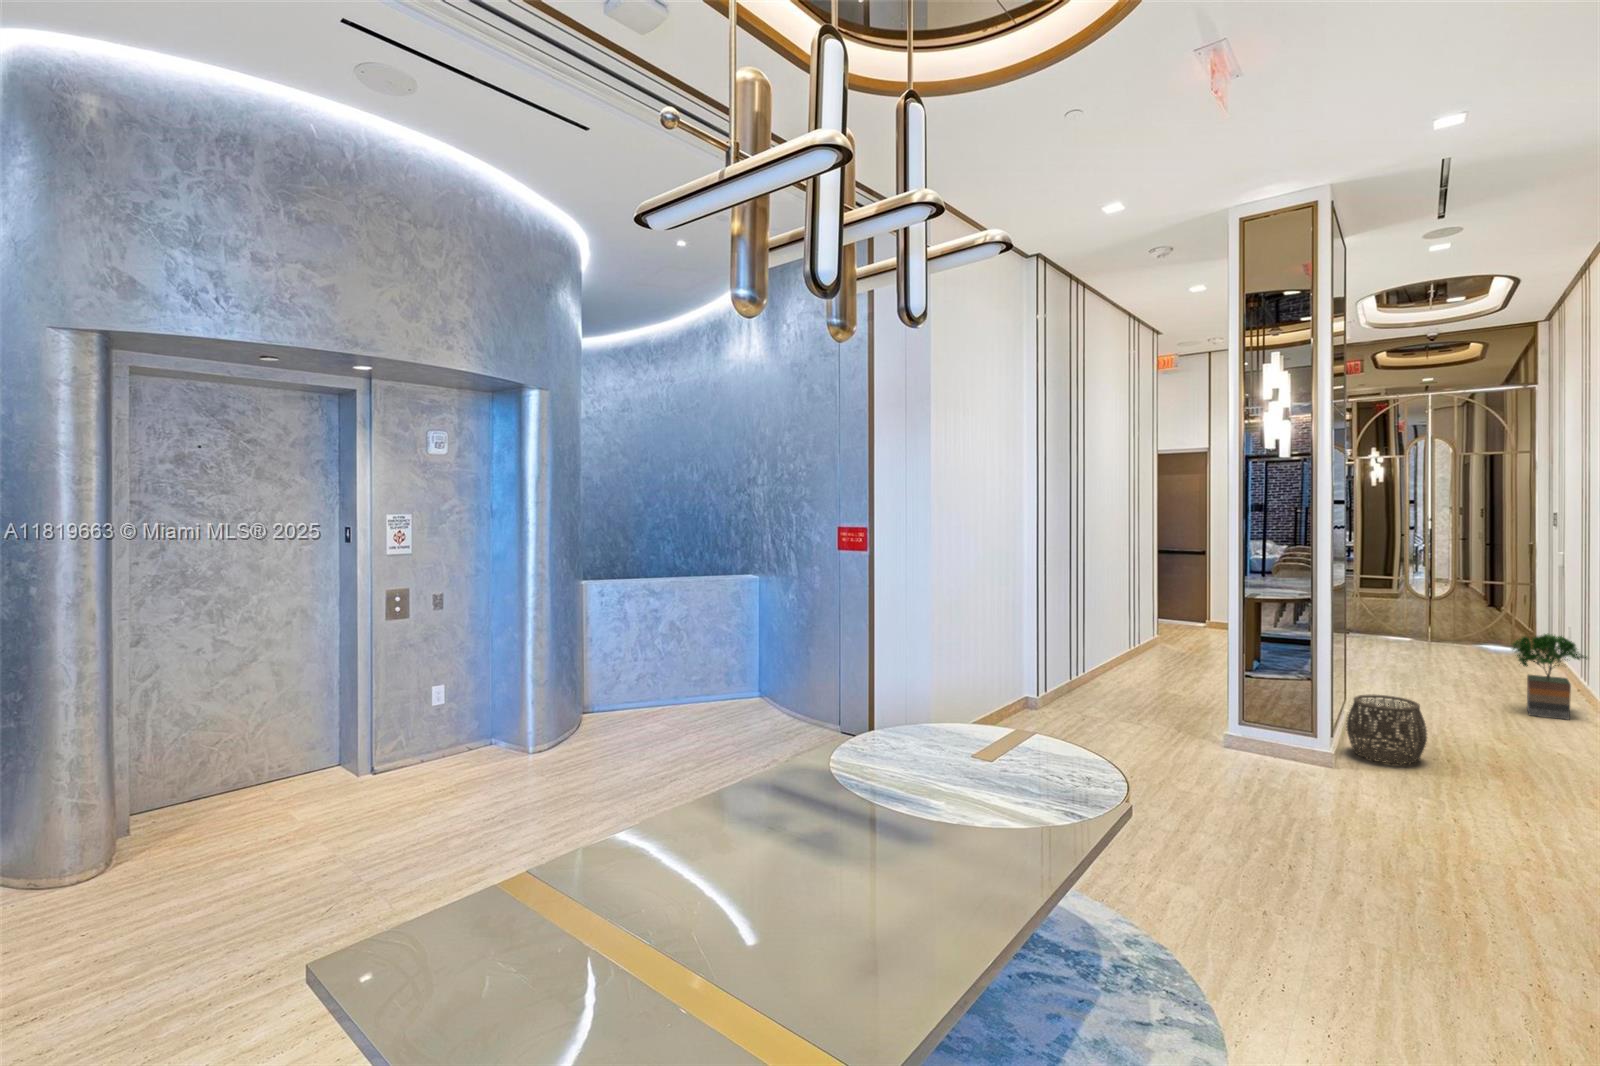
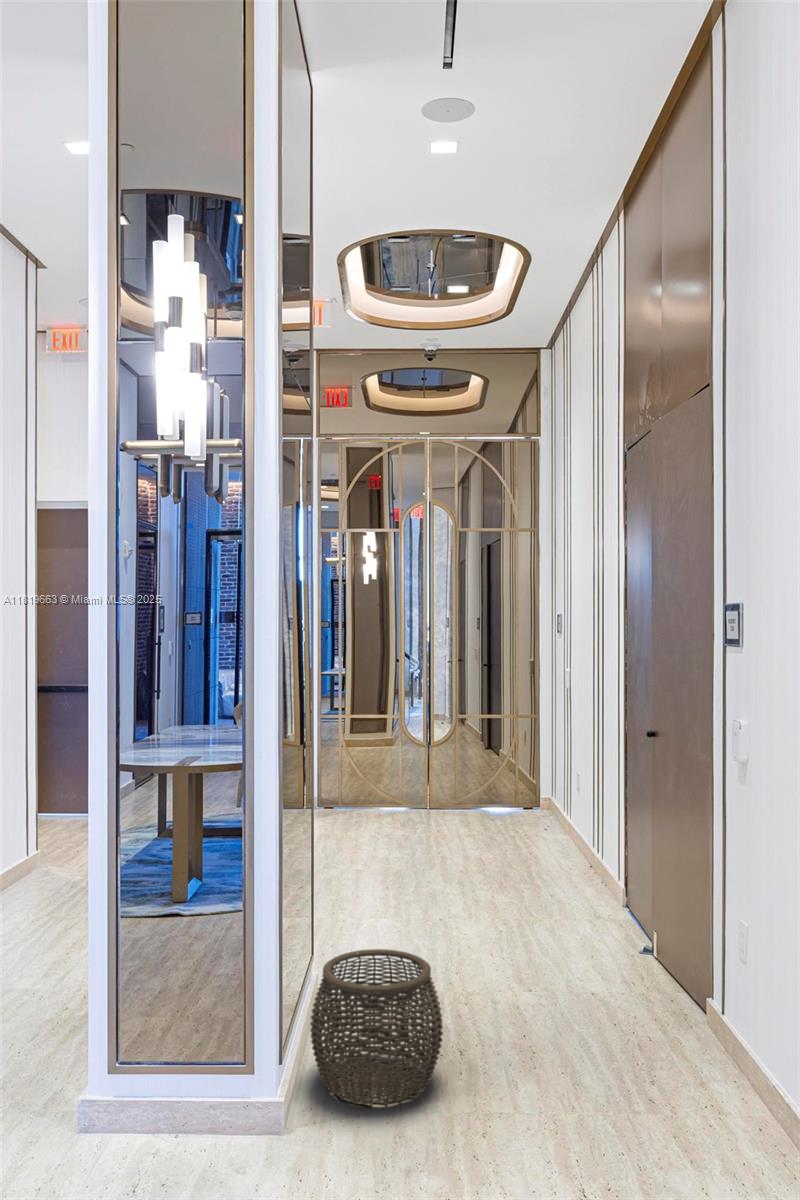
potted tree: present [1513,634,1587,720] -> none [529,792,621,923]

